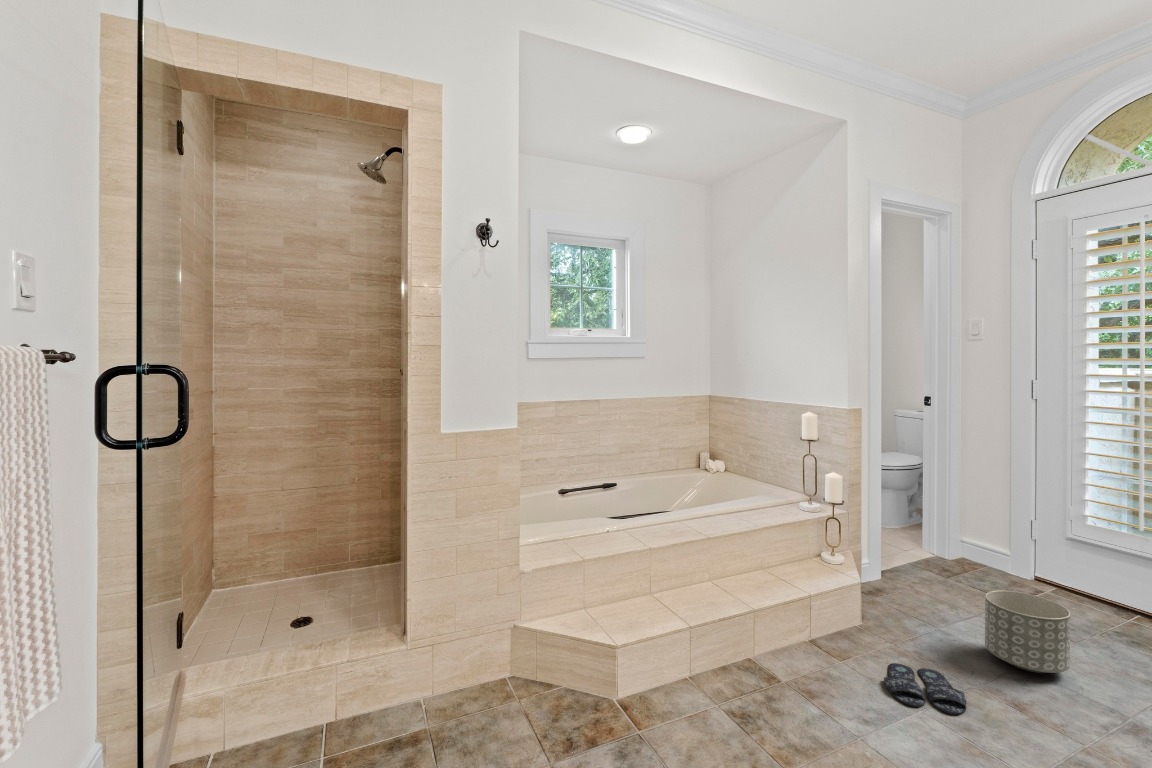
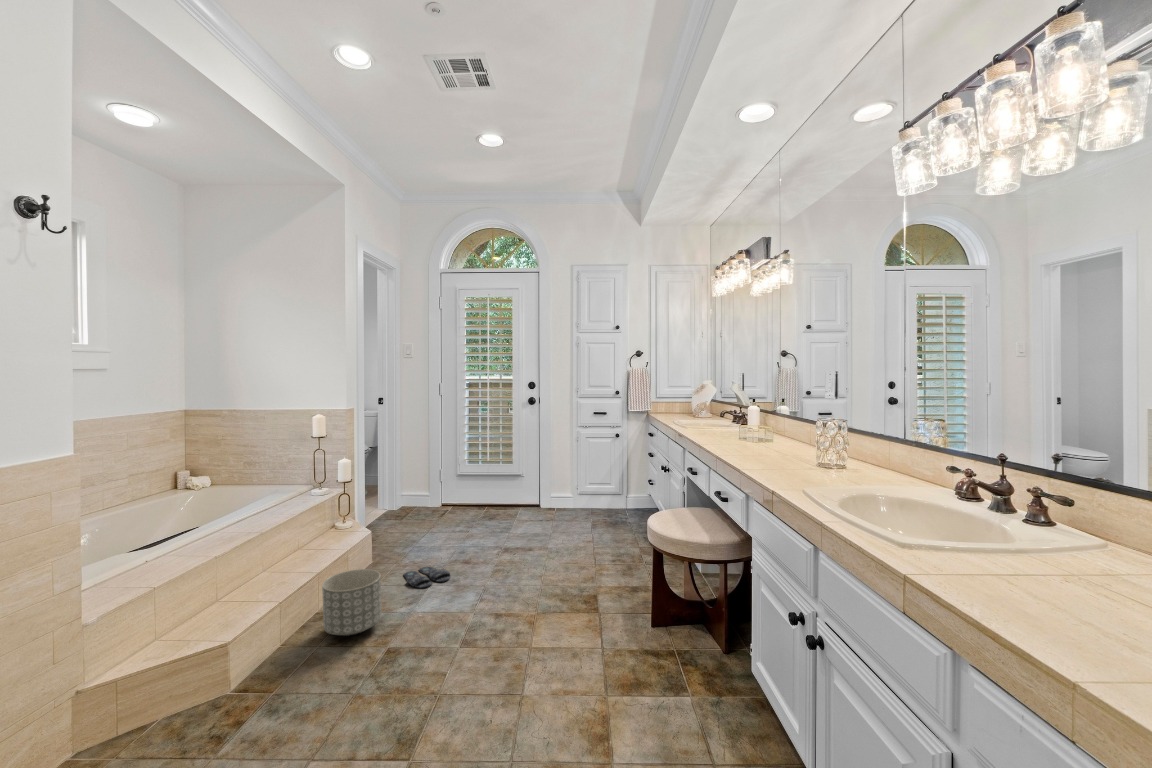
planter: present [985,591,1071,673] -> present [322,569,382,636]

